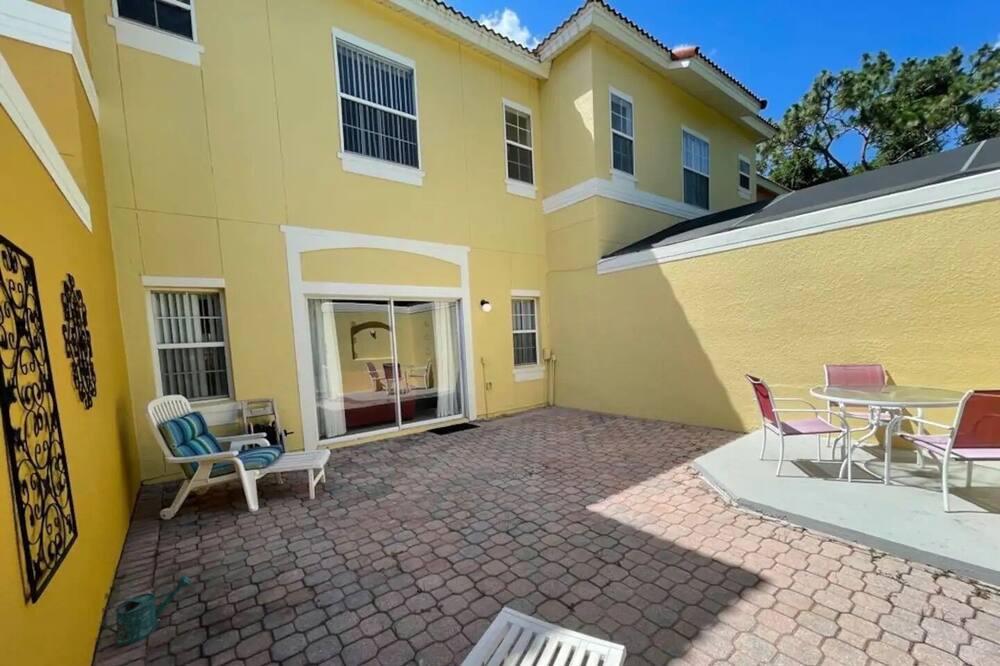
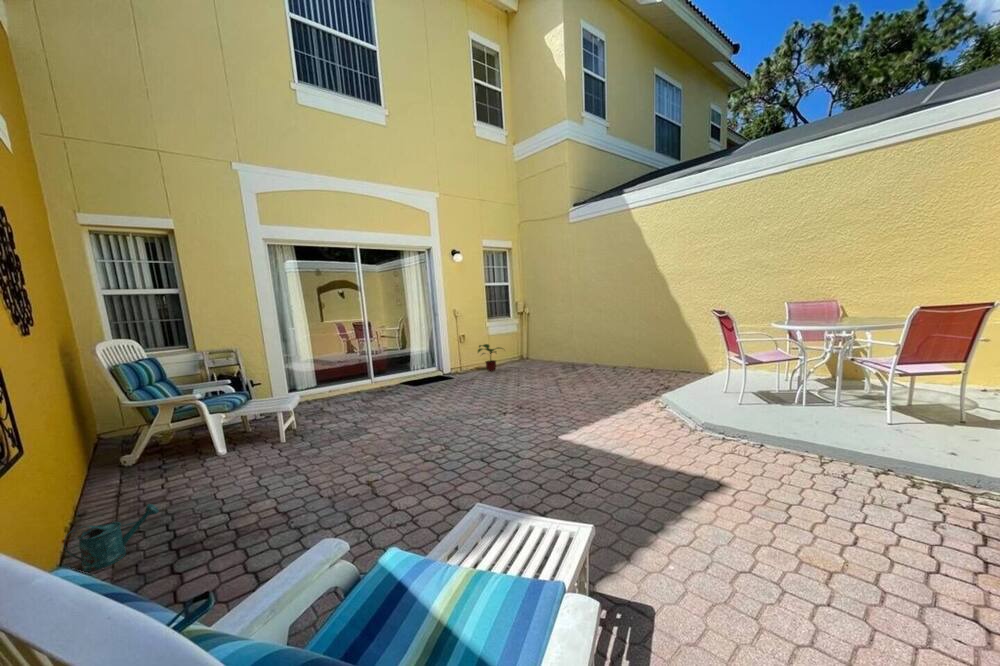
potted plant: none [504,391,532,419] -> present [478,344,502,371]

